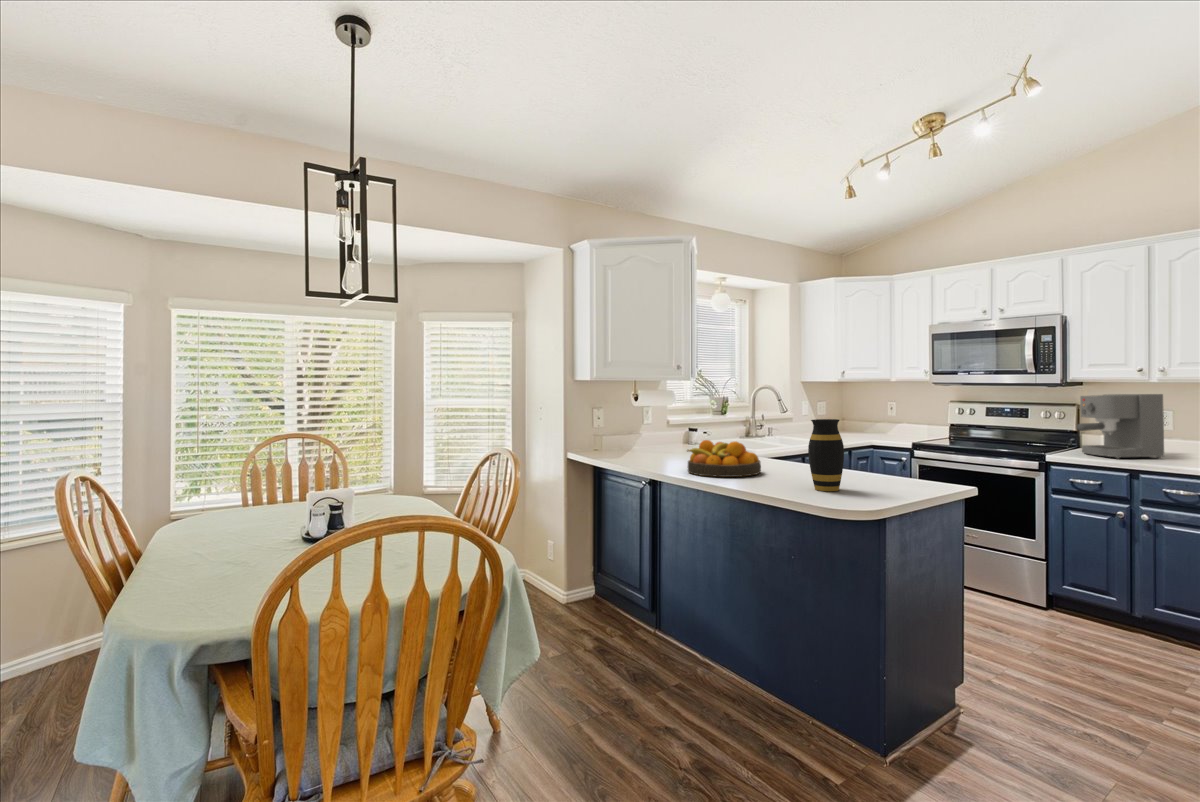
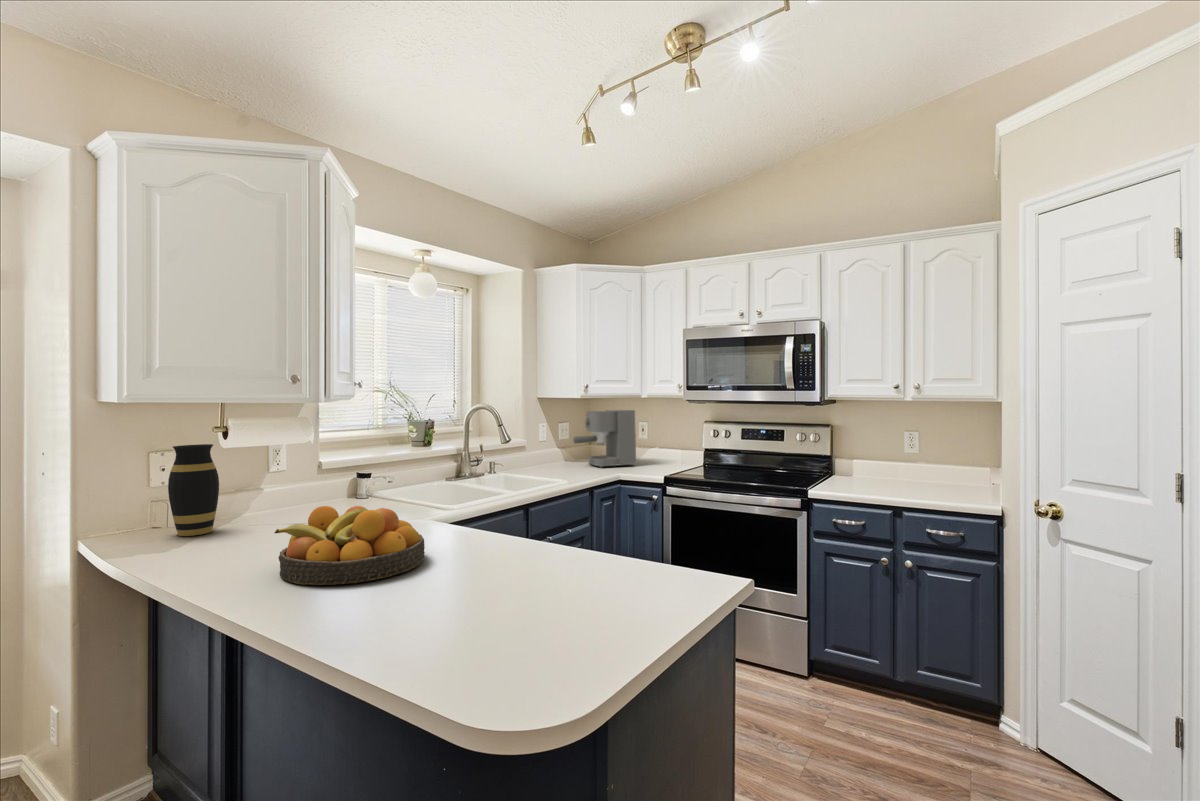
coffee maker: present [1077,394,1164,459] -> present [573,410,636,467]
vase: present [808,419,844,491] -> present [168,444,219,536]

